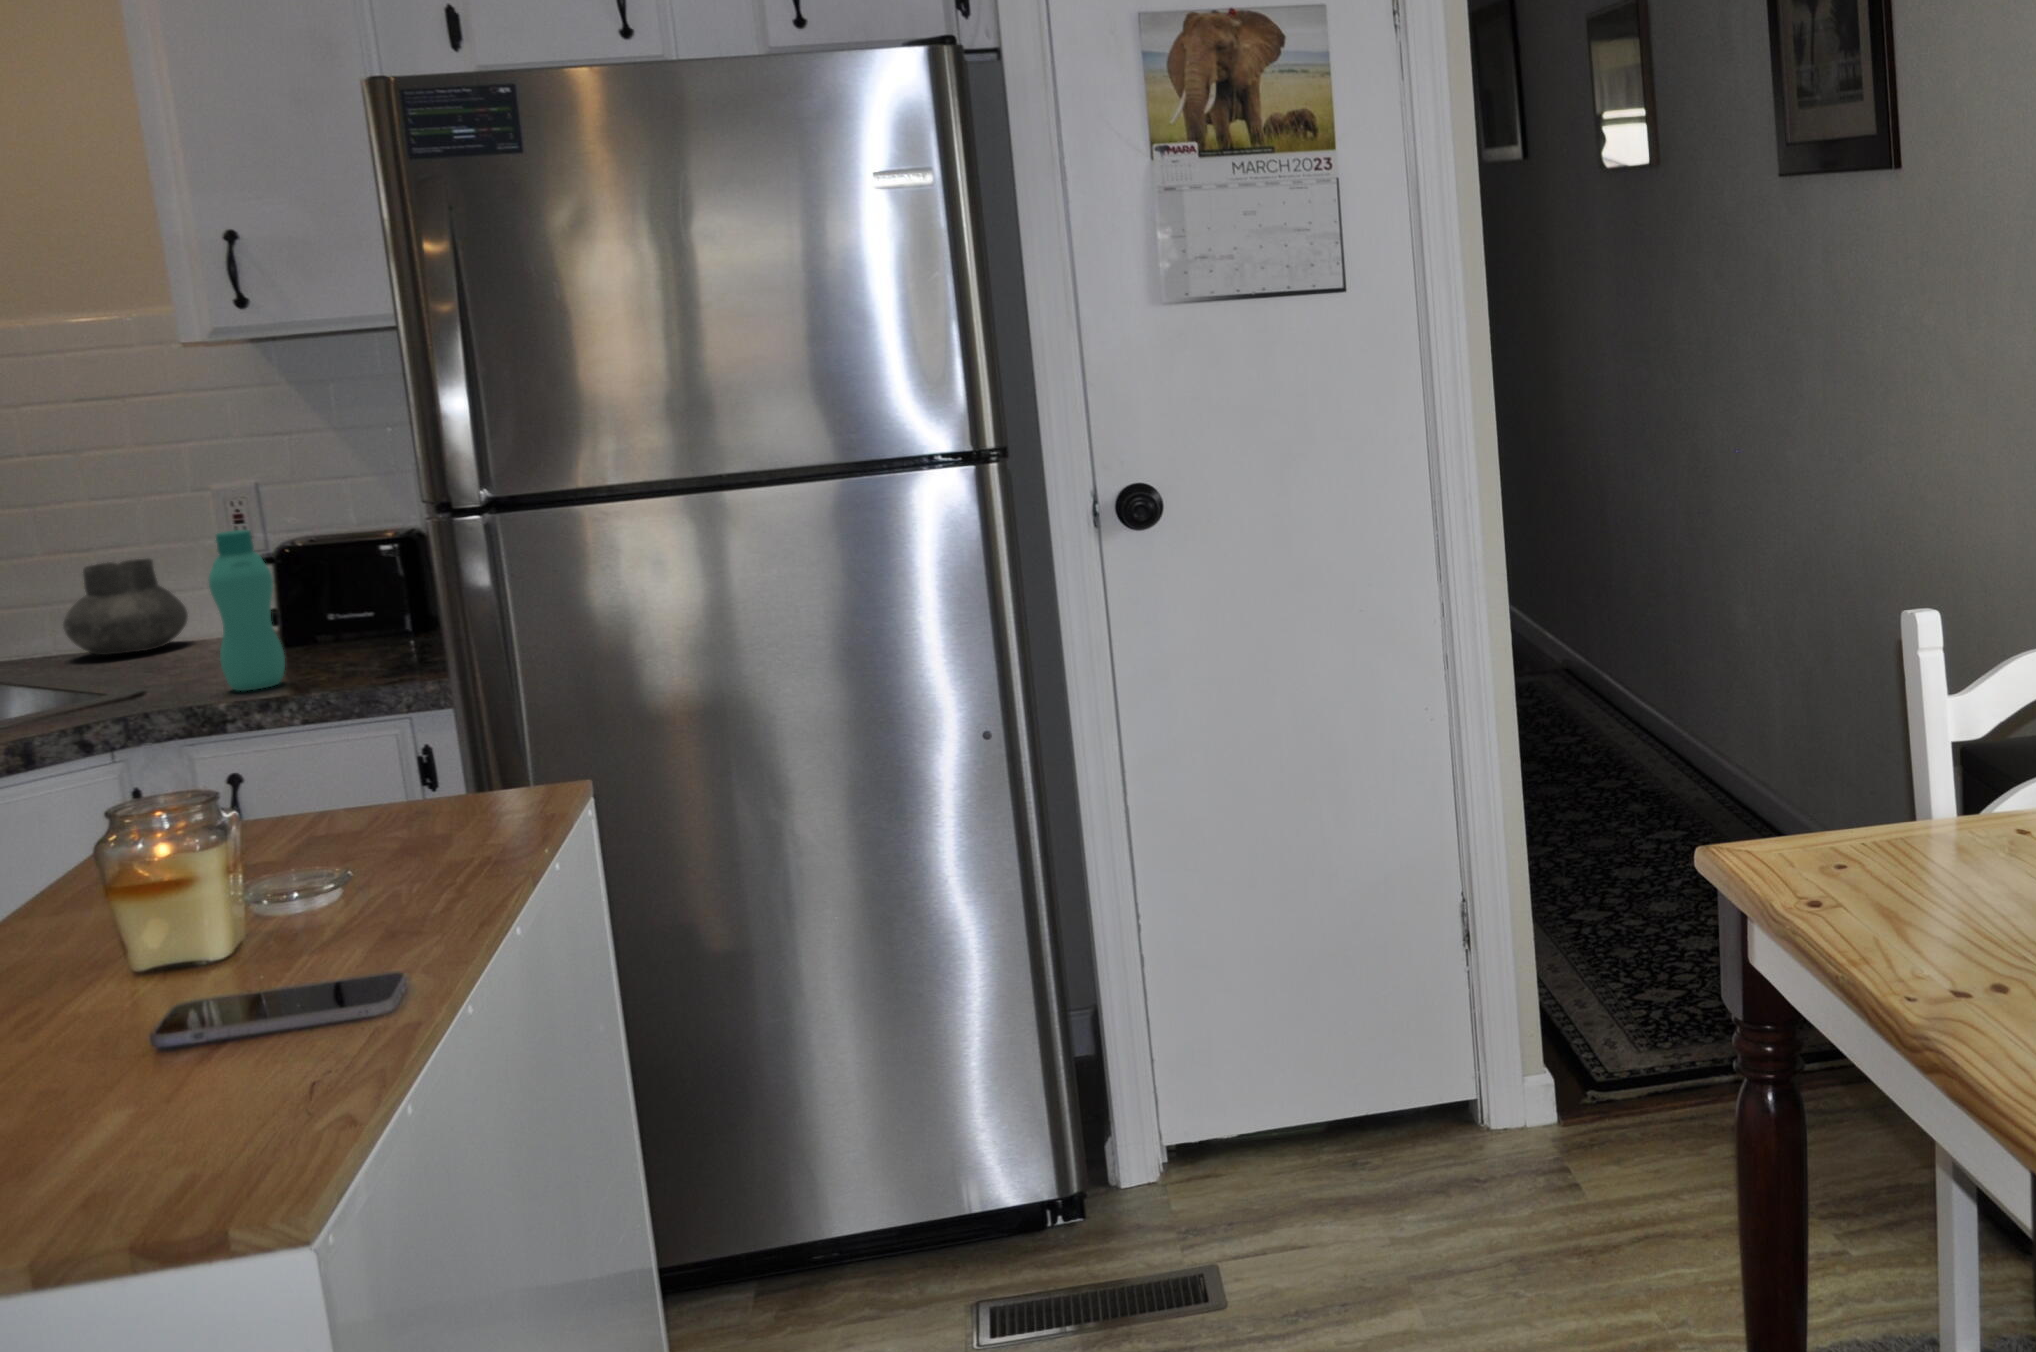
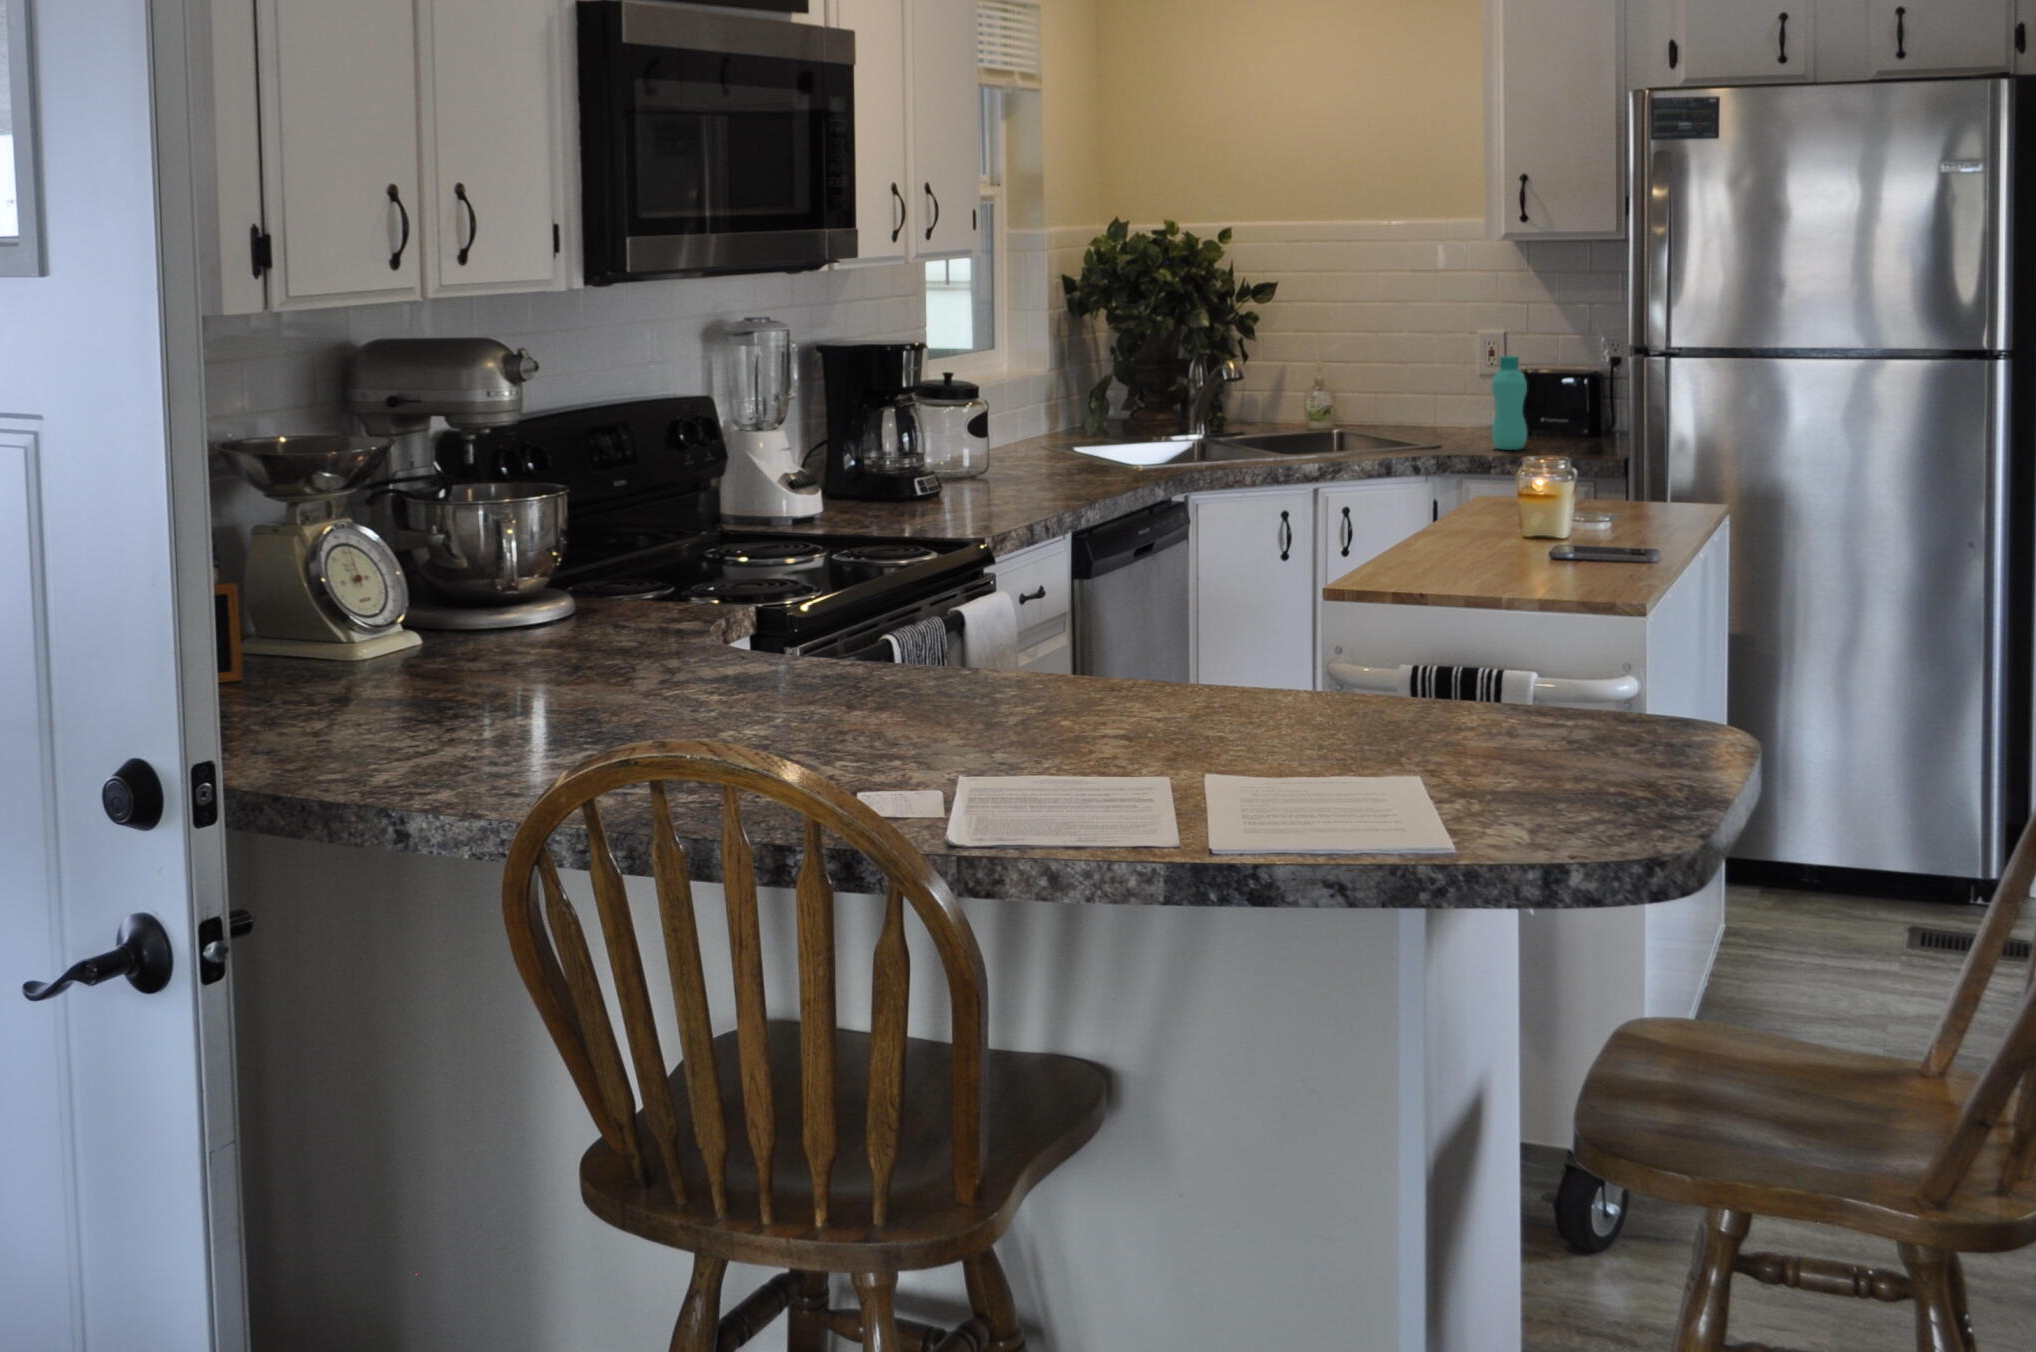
vase: present [63,559,188,655] -> none [1389,373,1455,427]

